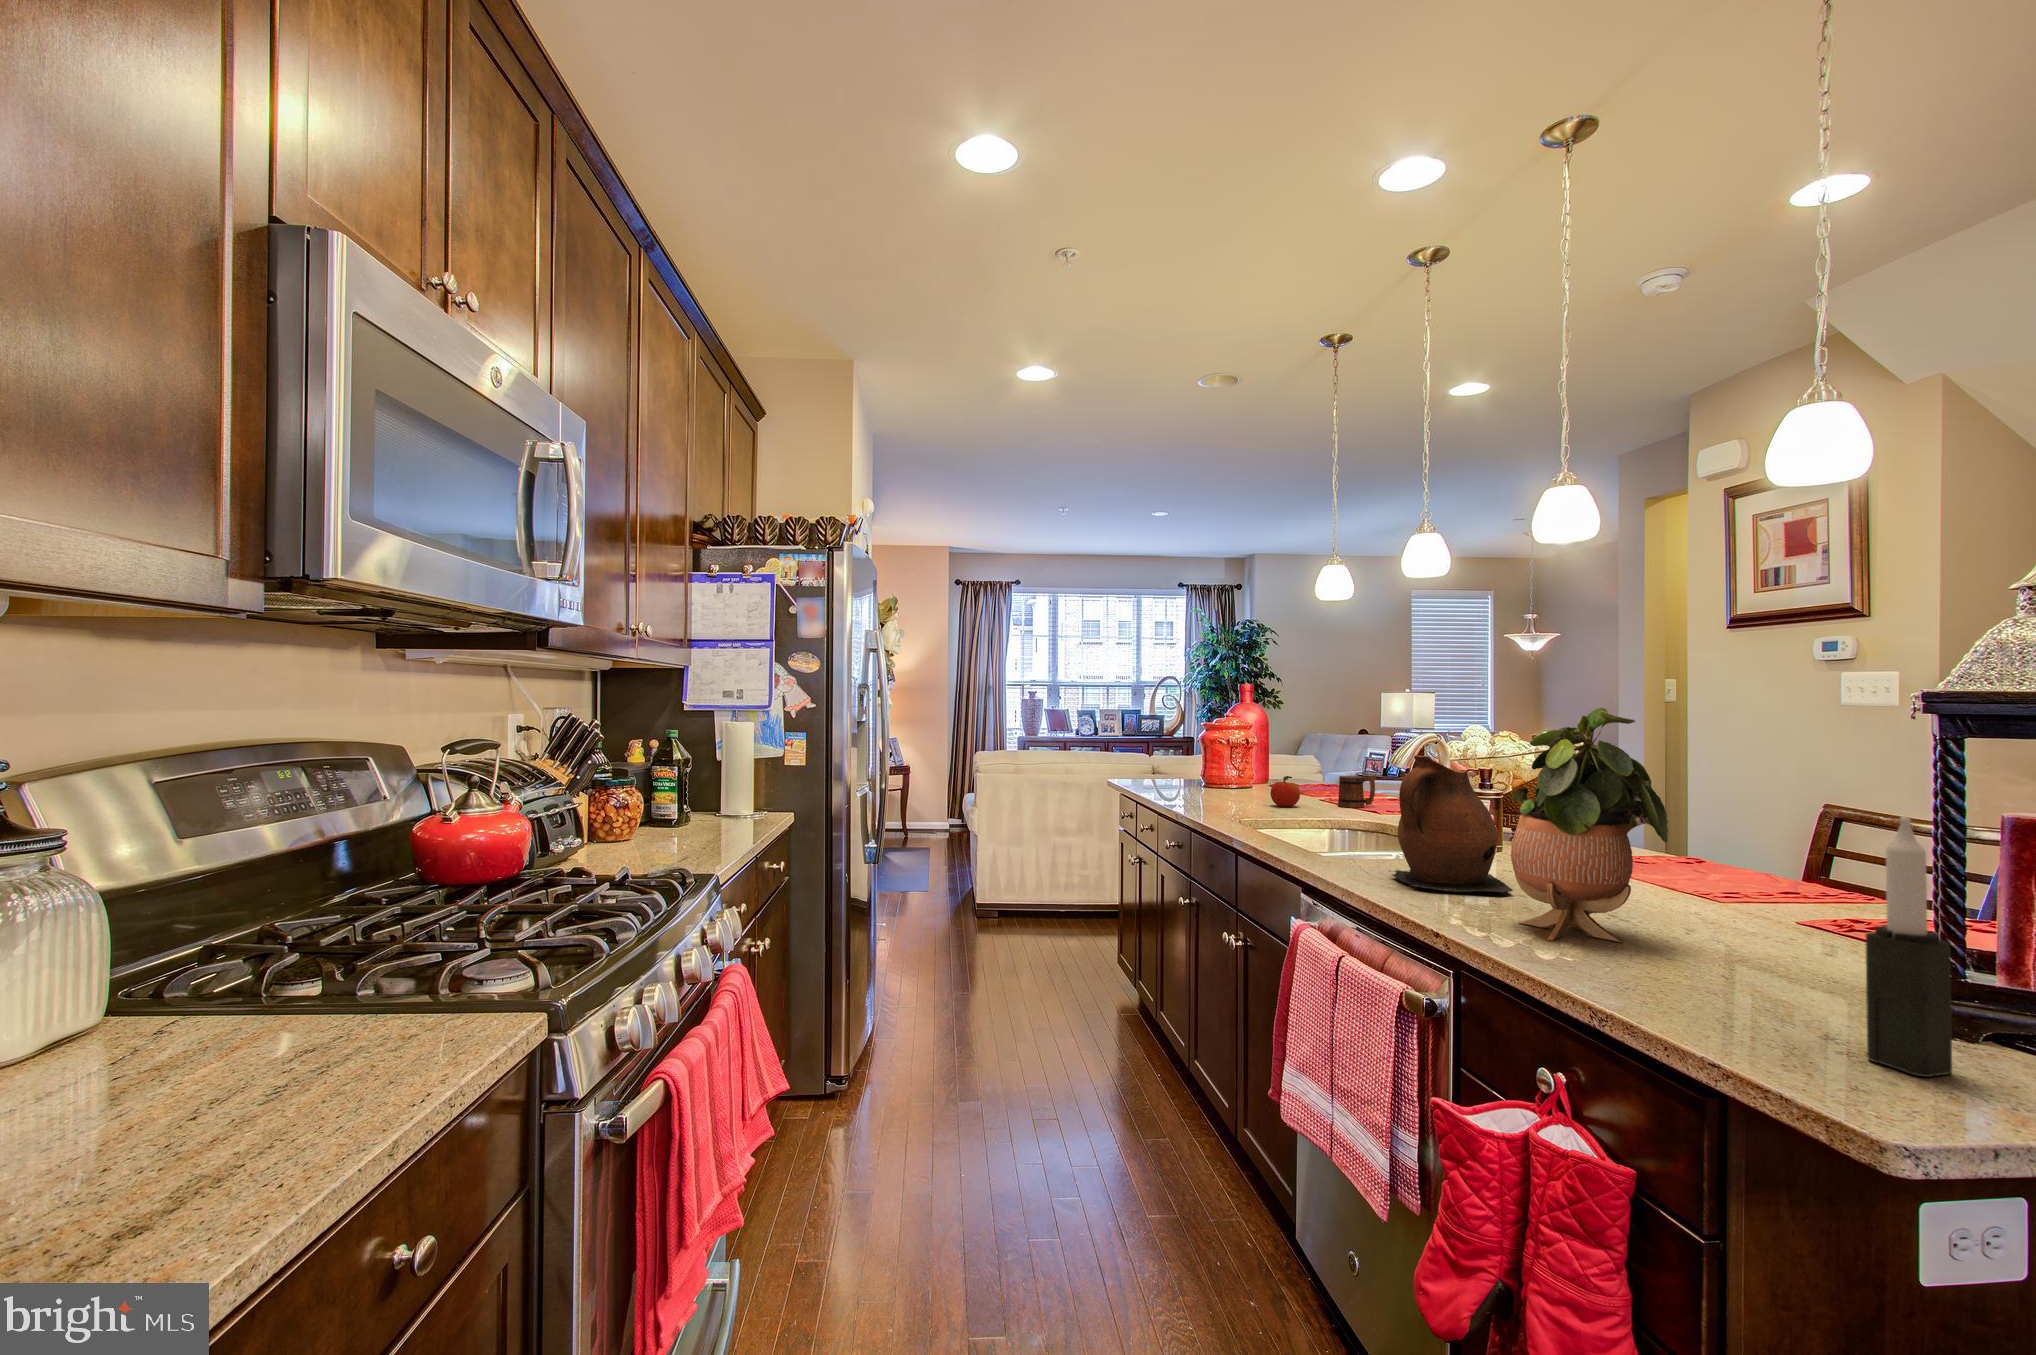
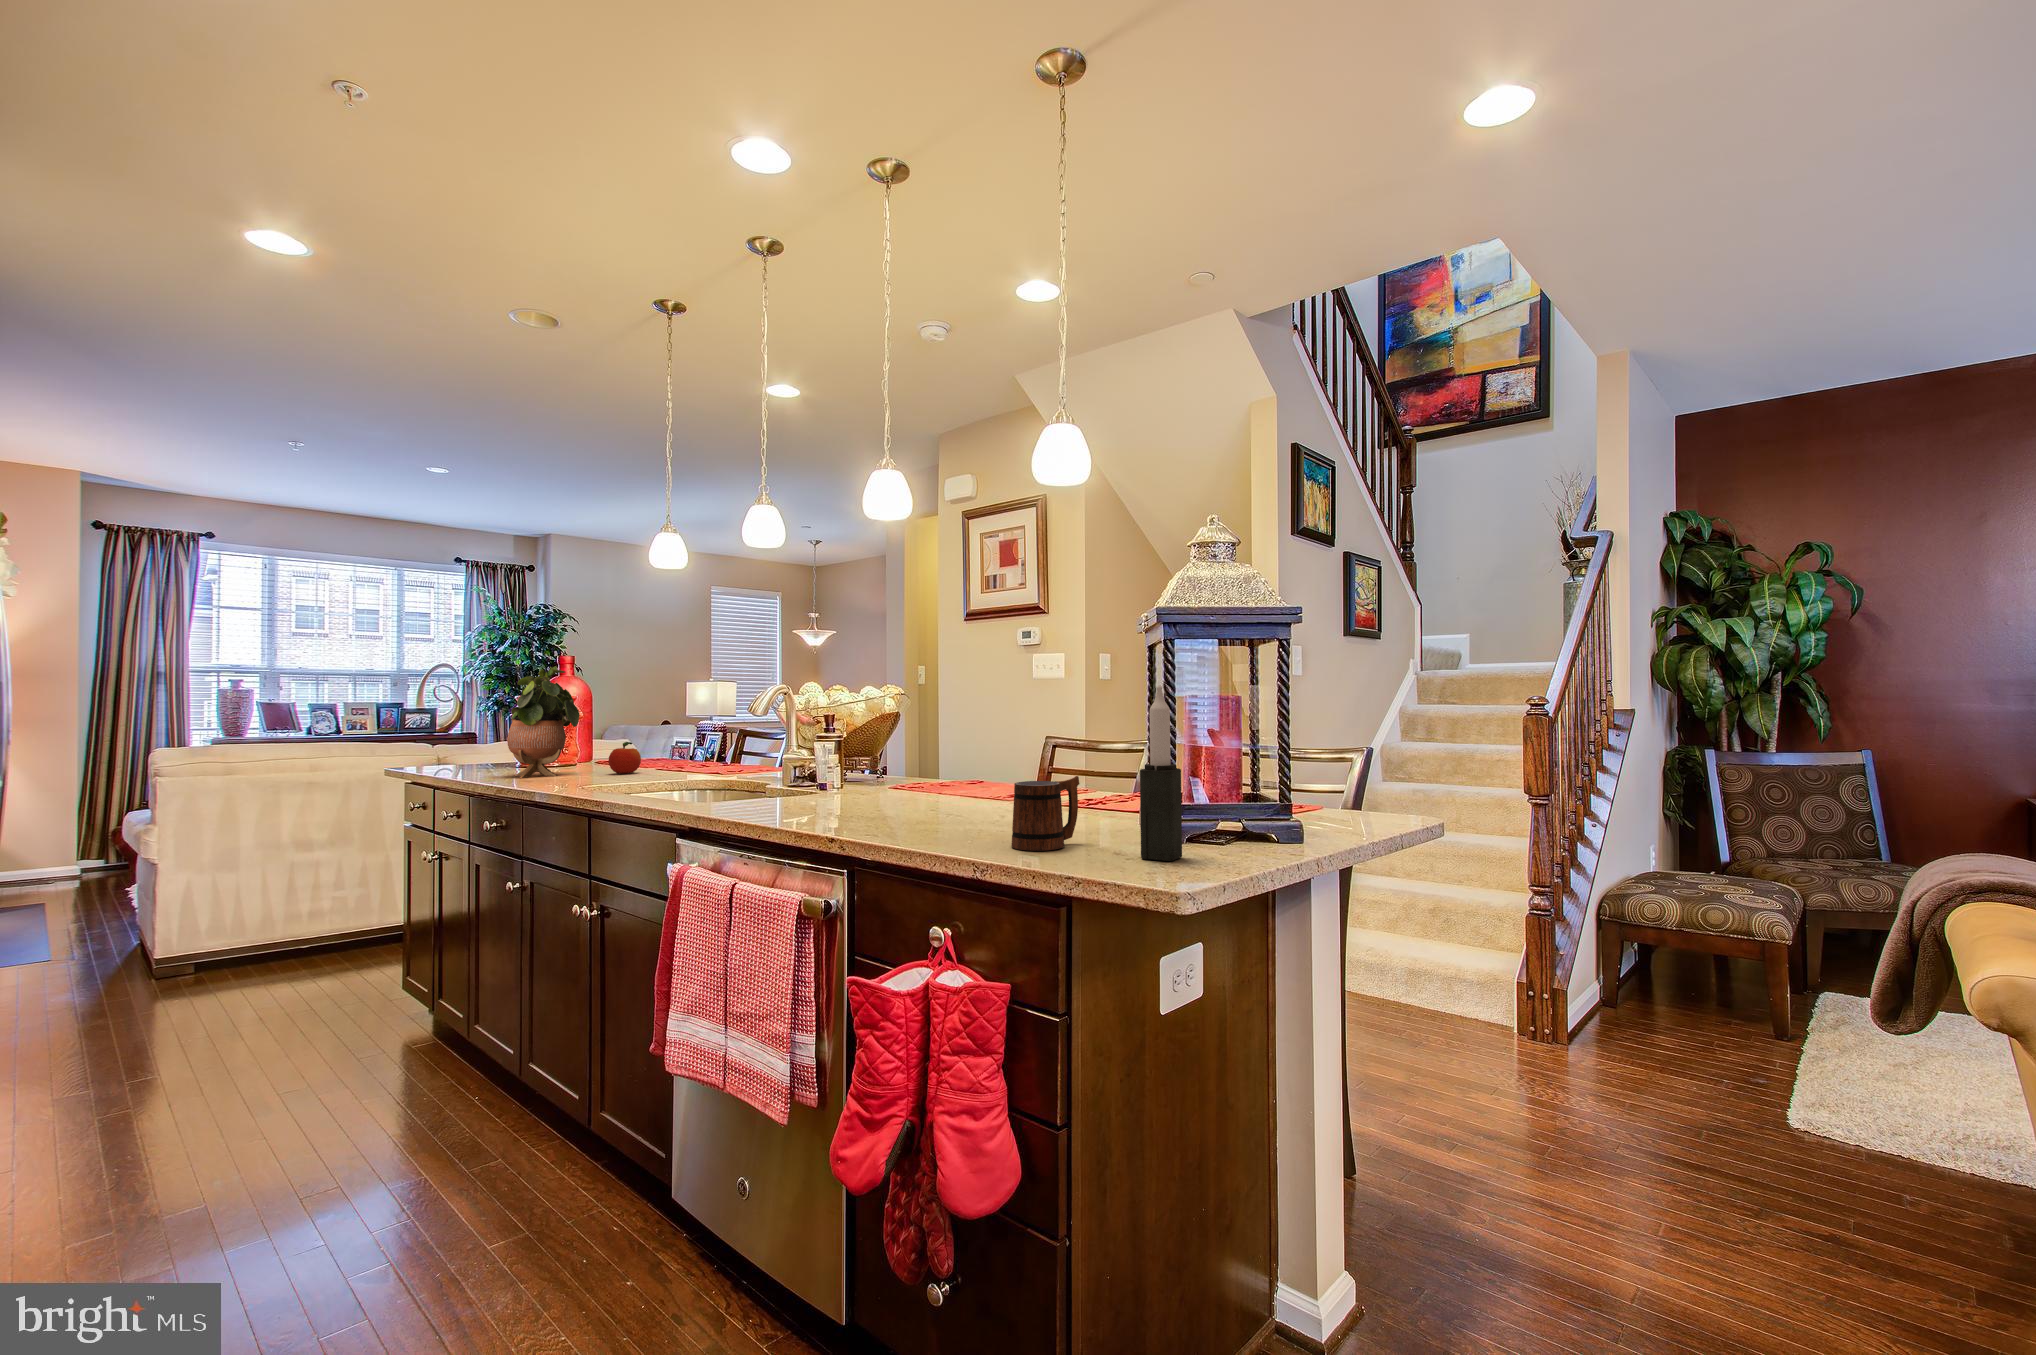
potted plant: present [1511,708,1668,942] -> present [507,666,579,778]
ceramic pitcher: present [1391,755,1513,895] -> none [762,690,872,812]
mug: present [1338,775,1376,808] -> present [1011,776,1080,851]

